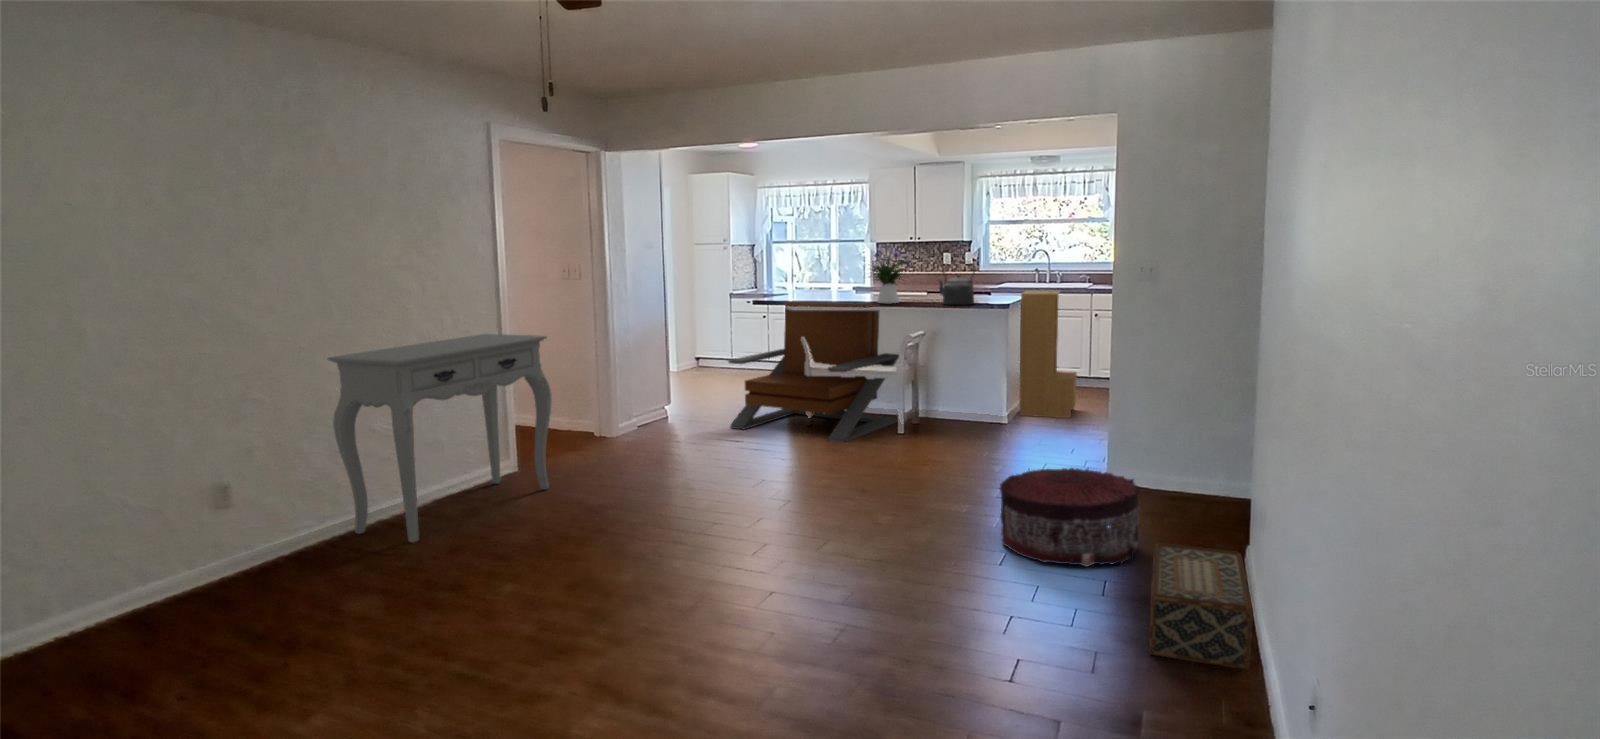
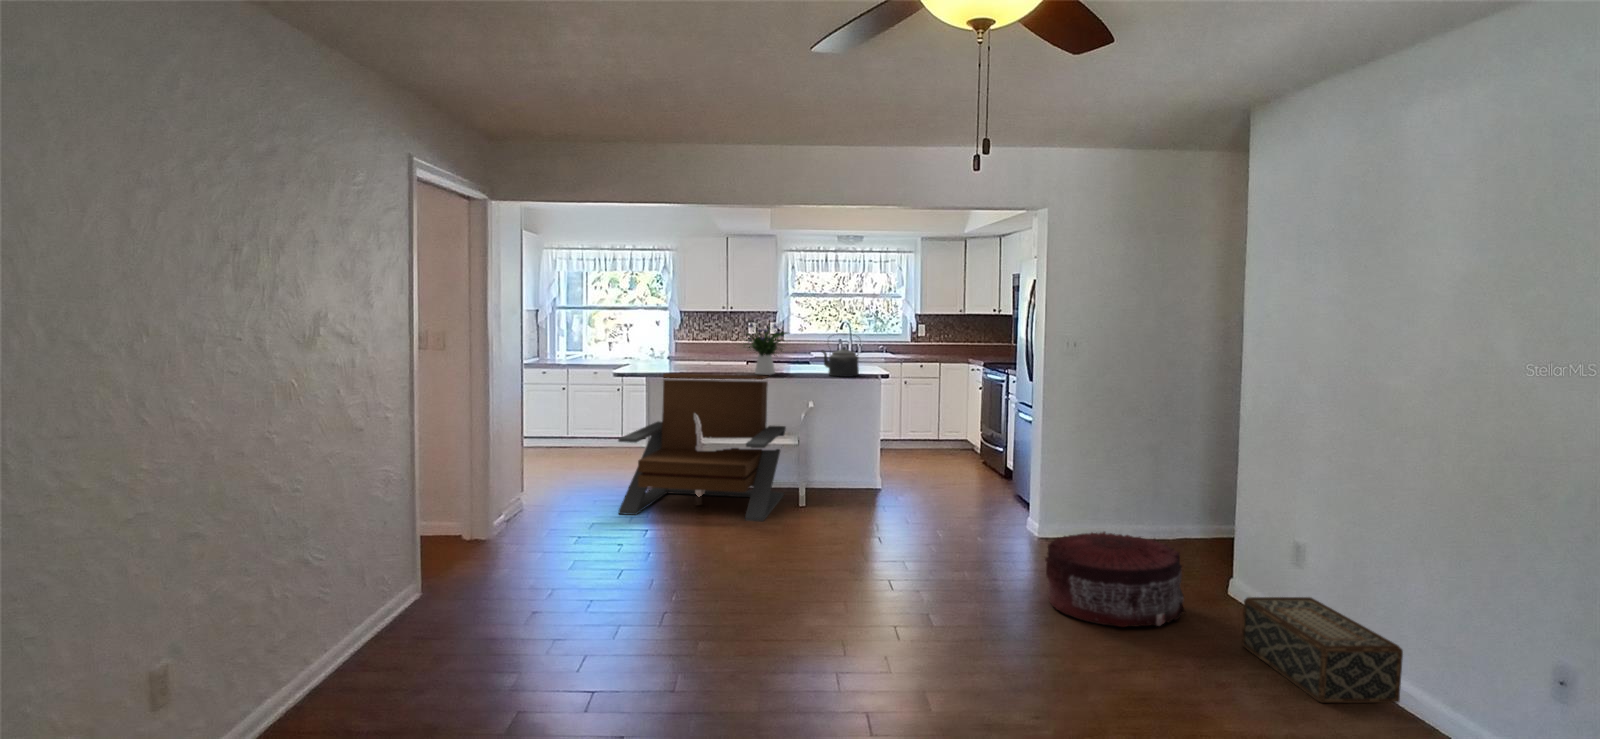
bookshelf: present [1019,291,1077,418] -> none [879,362,936,482]
console table: present [327,334,552,543] -> none [268,419,508,709]

